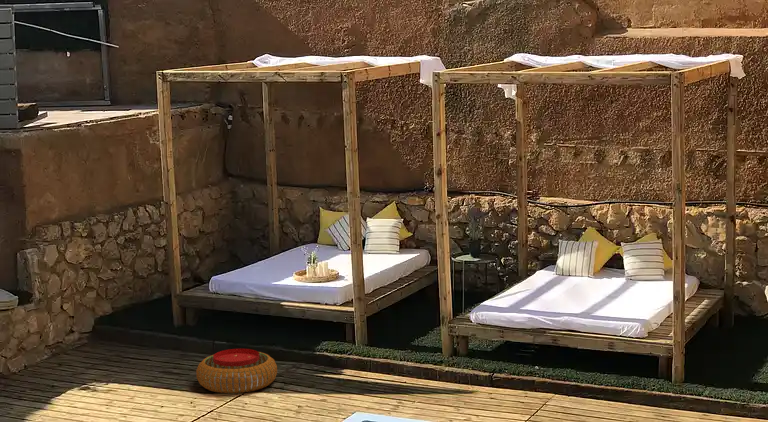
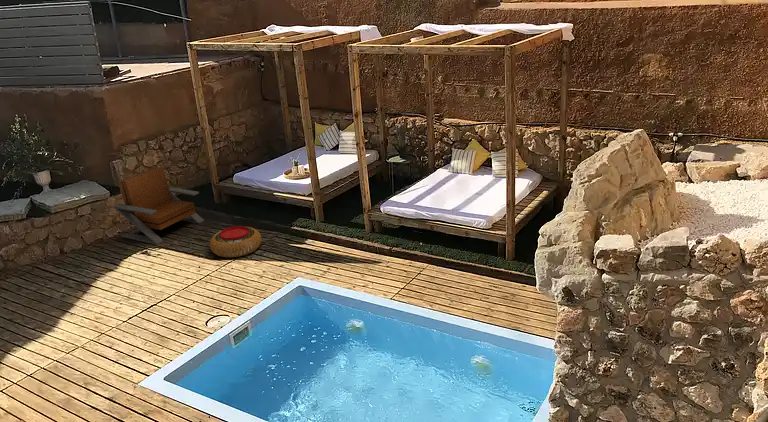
lounge chair: none [25,263,160,381] -> present [114,167,204,245]

